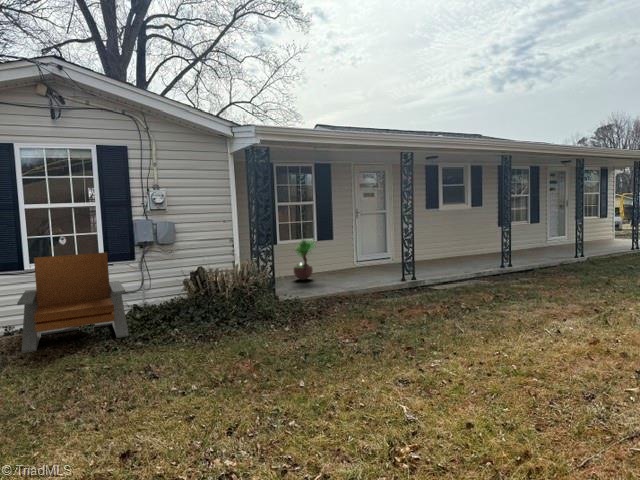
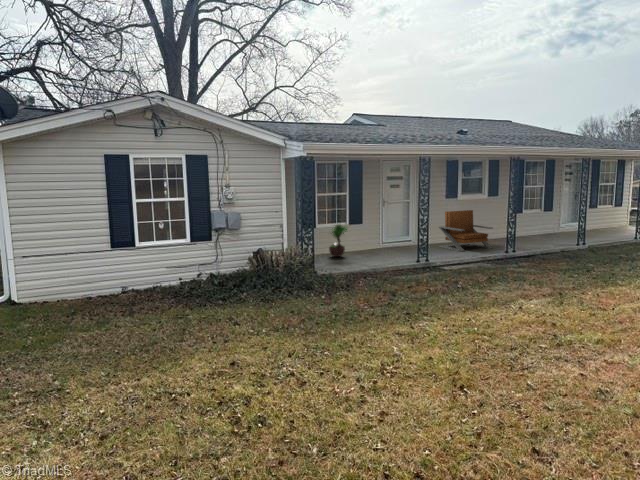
lounge chair: present [17,252,129,353] -> present [439,210,492,252]

